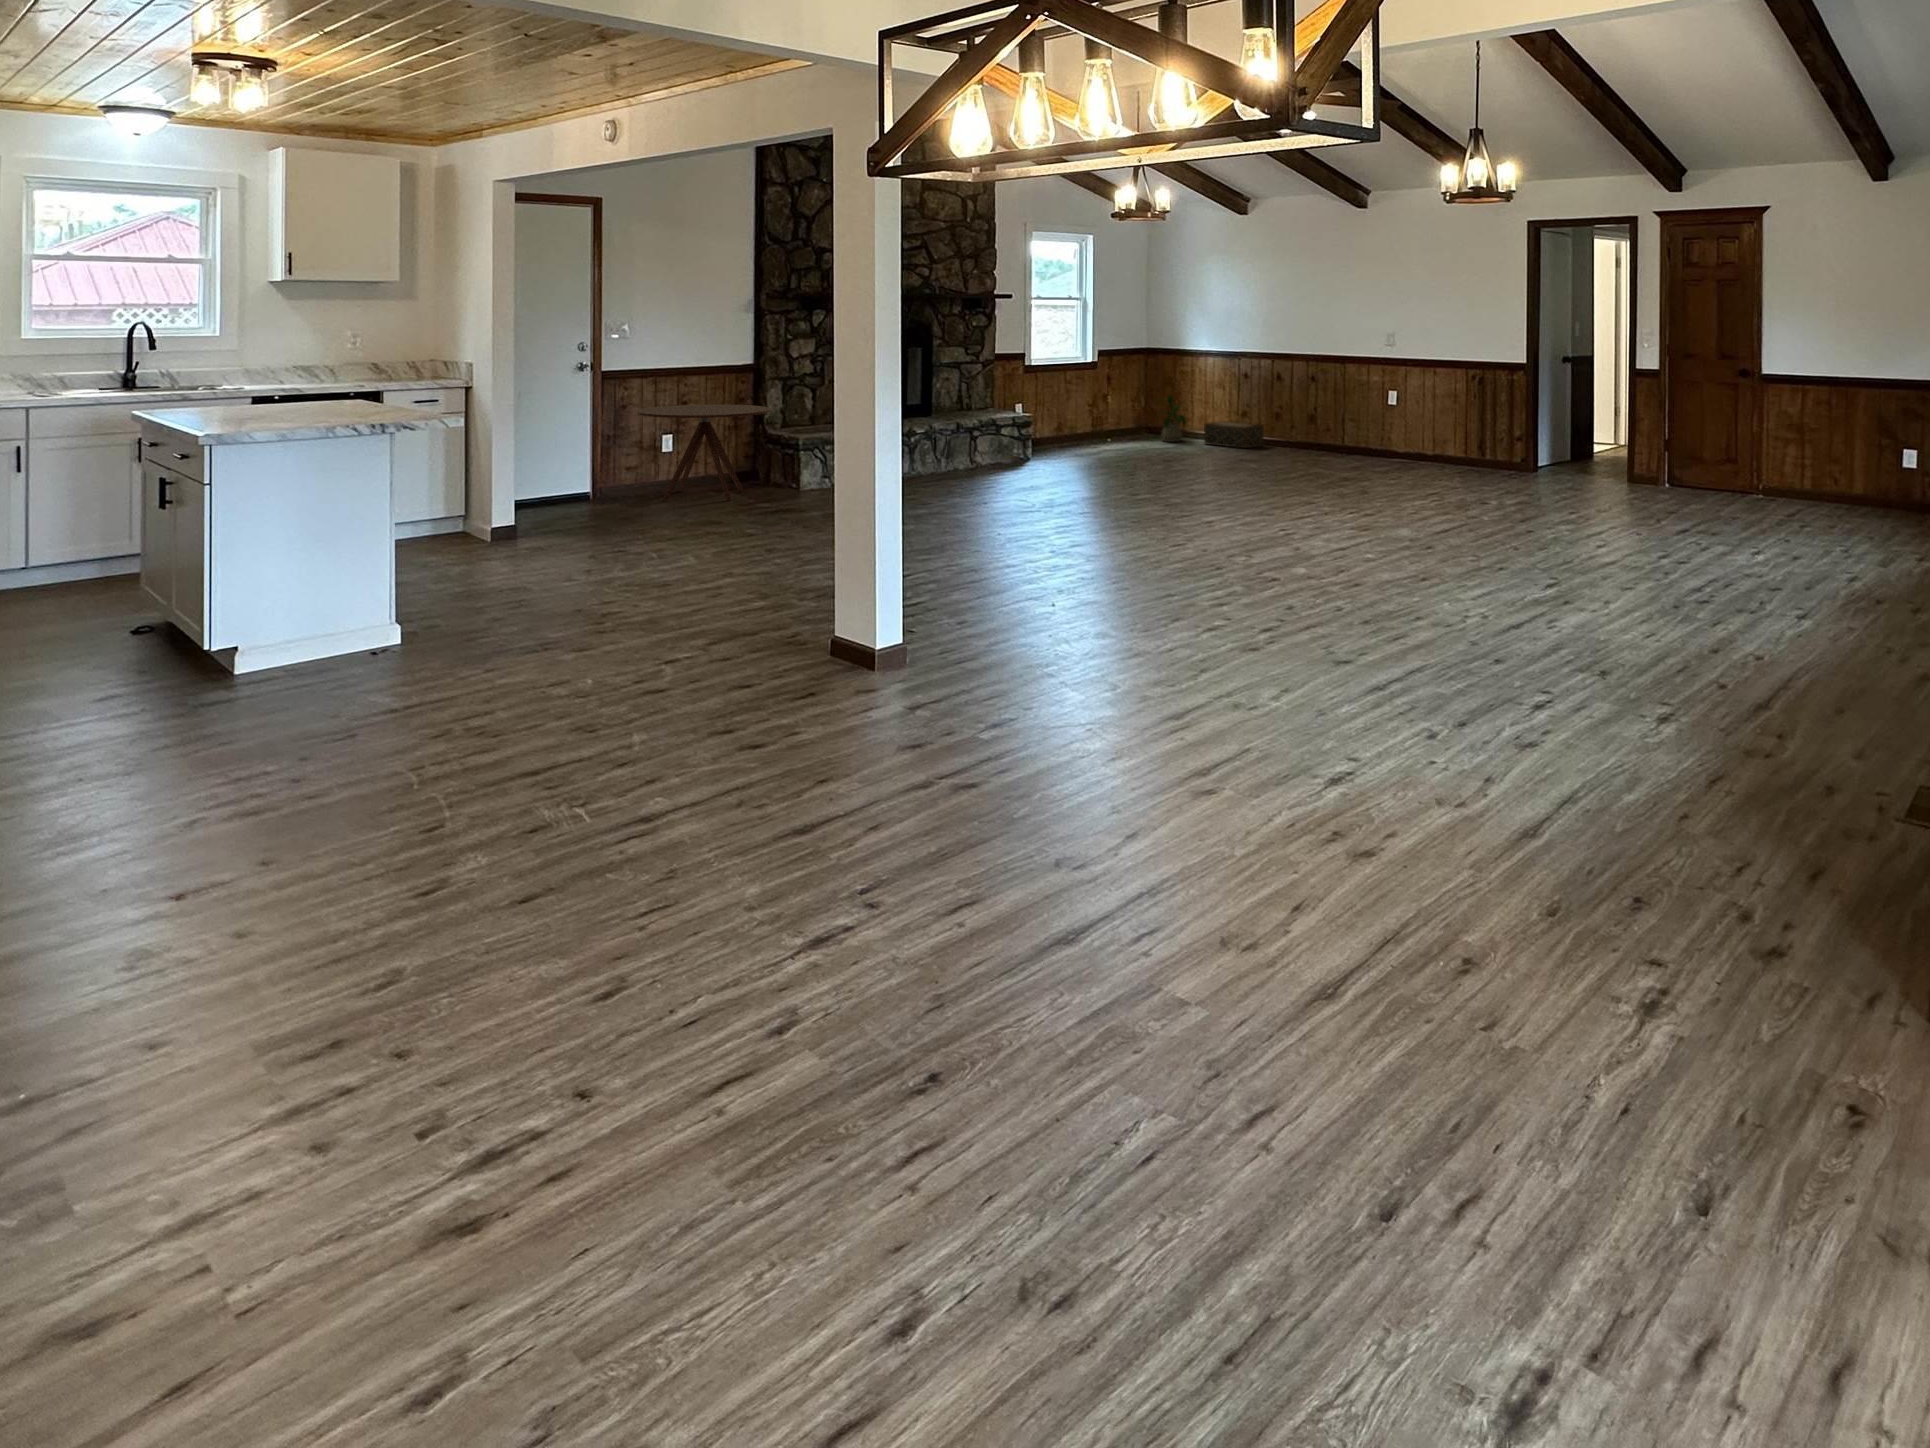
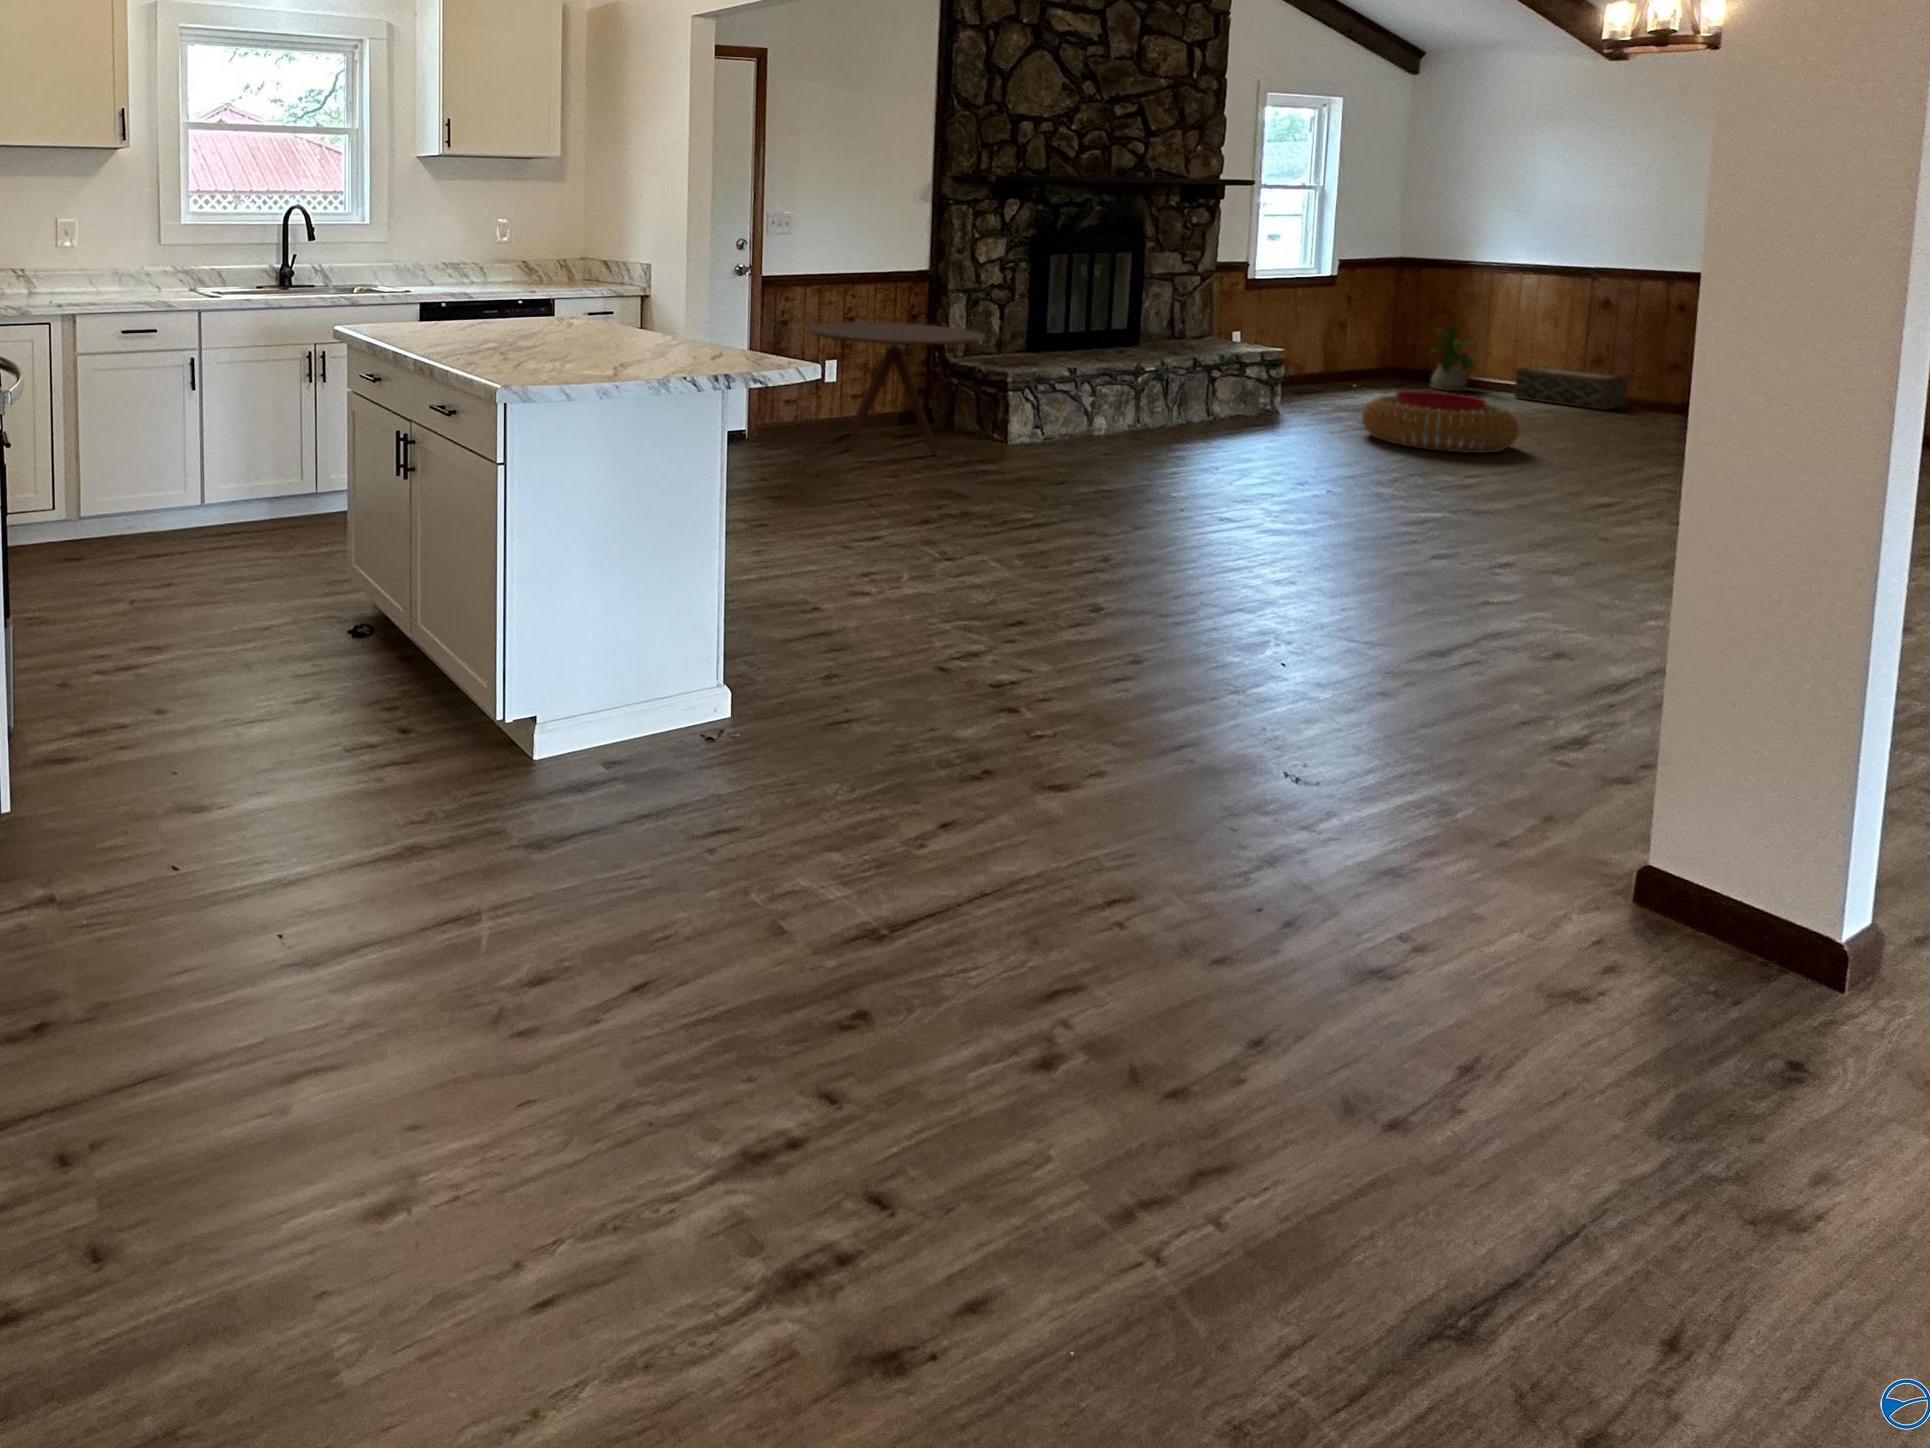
pouf: none [1058,438,1145,477] -> present [1362,391,1519,453]

